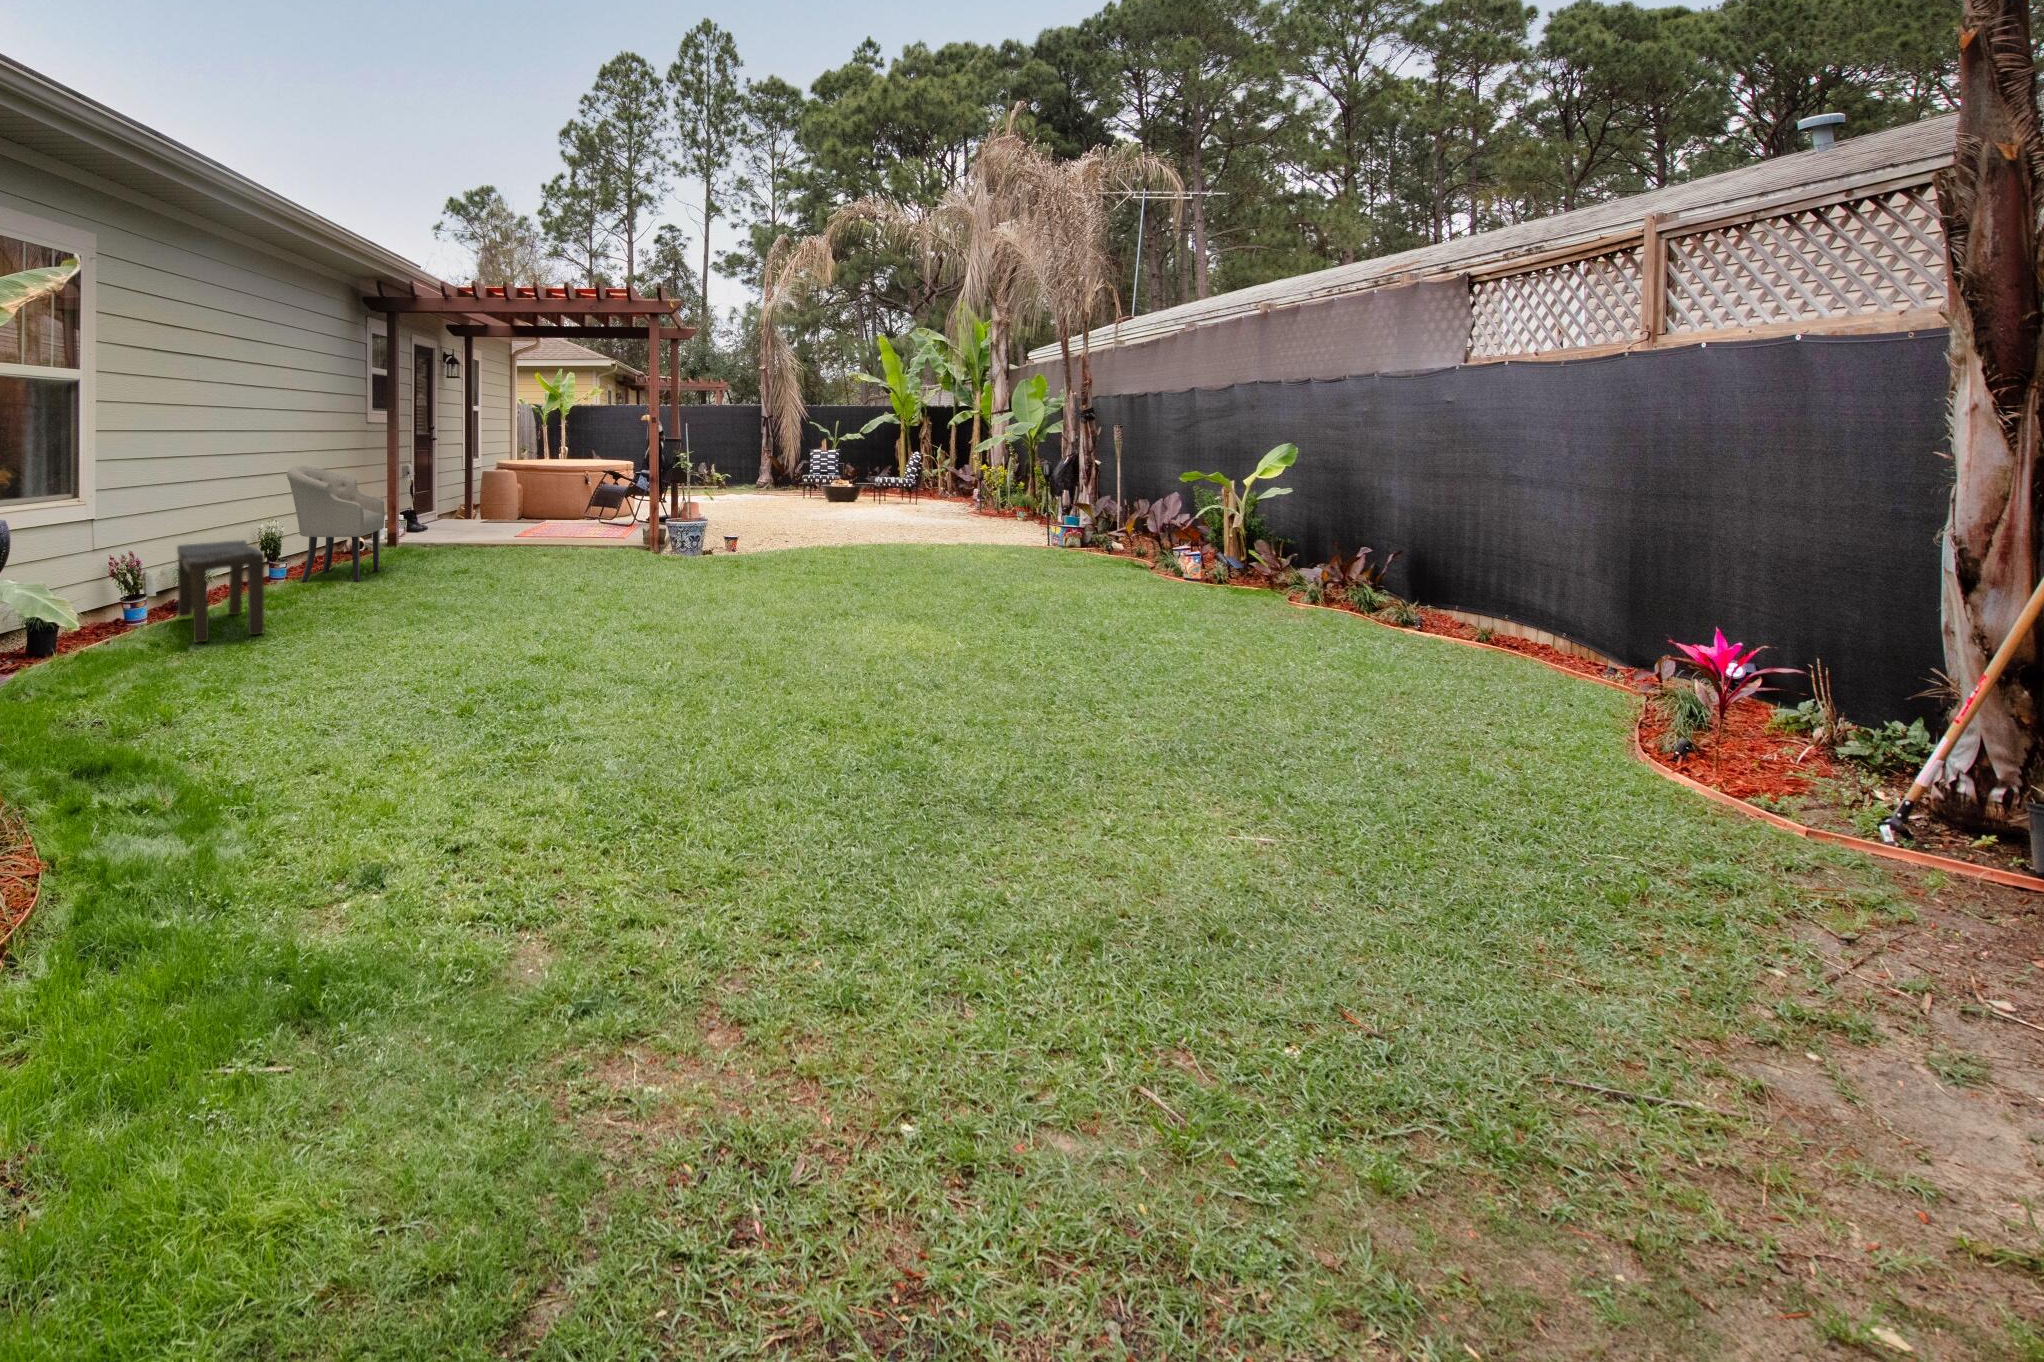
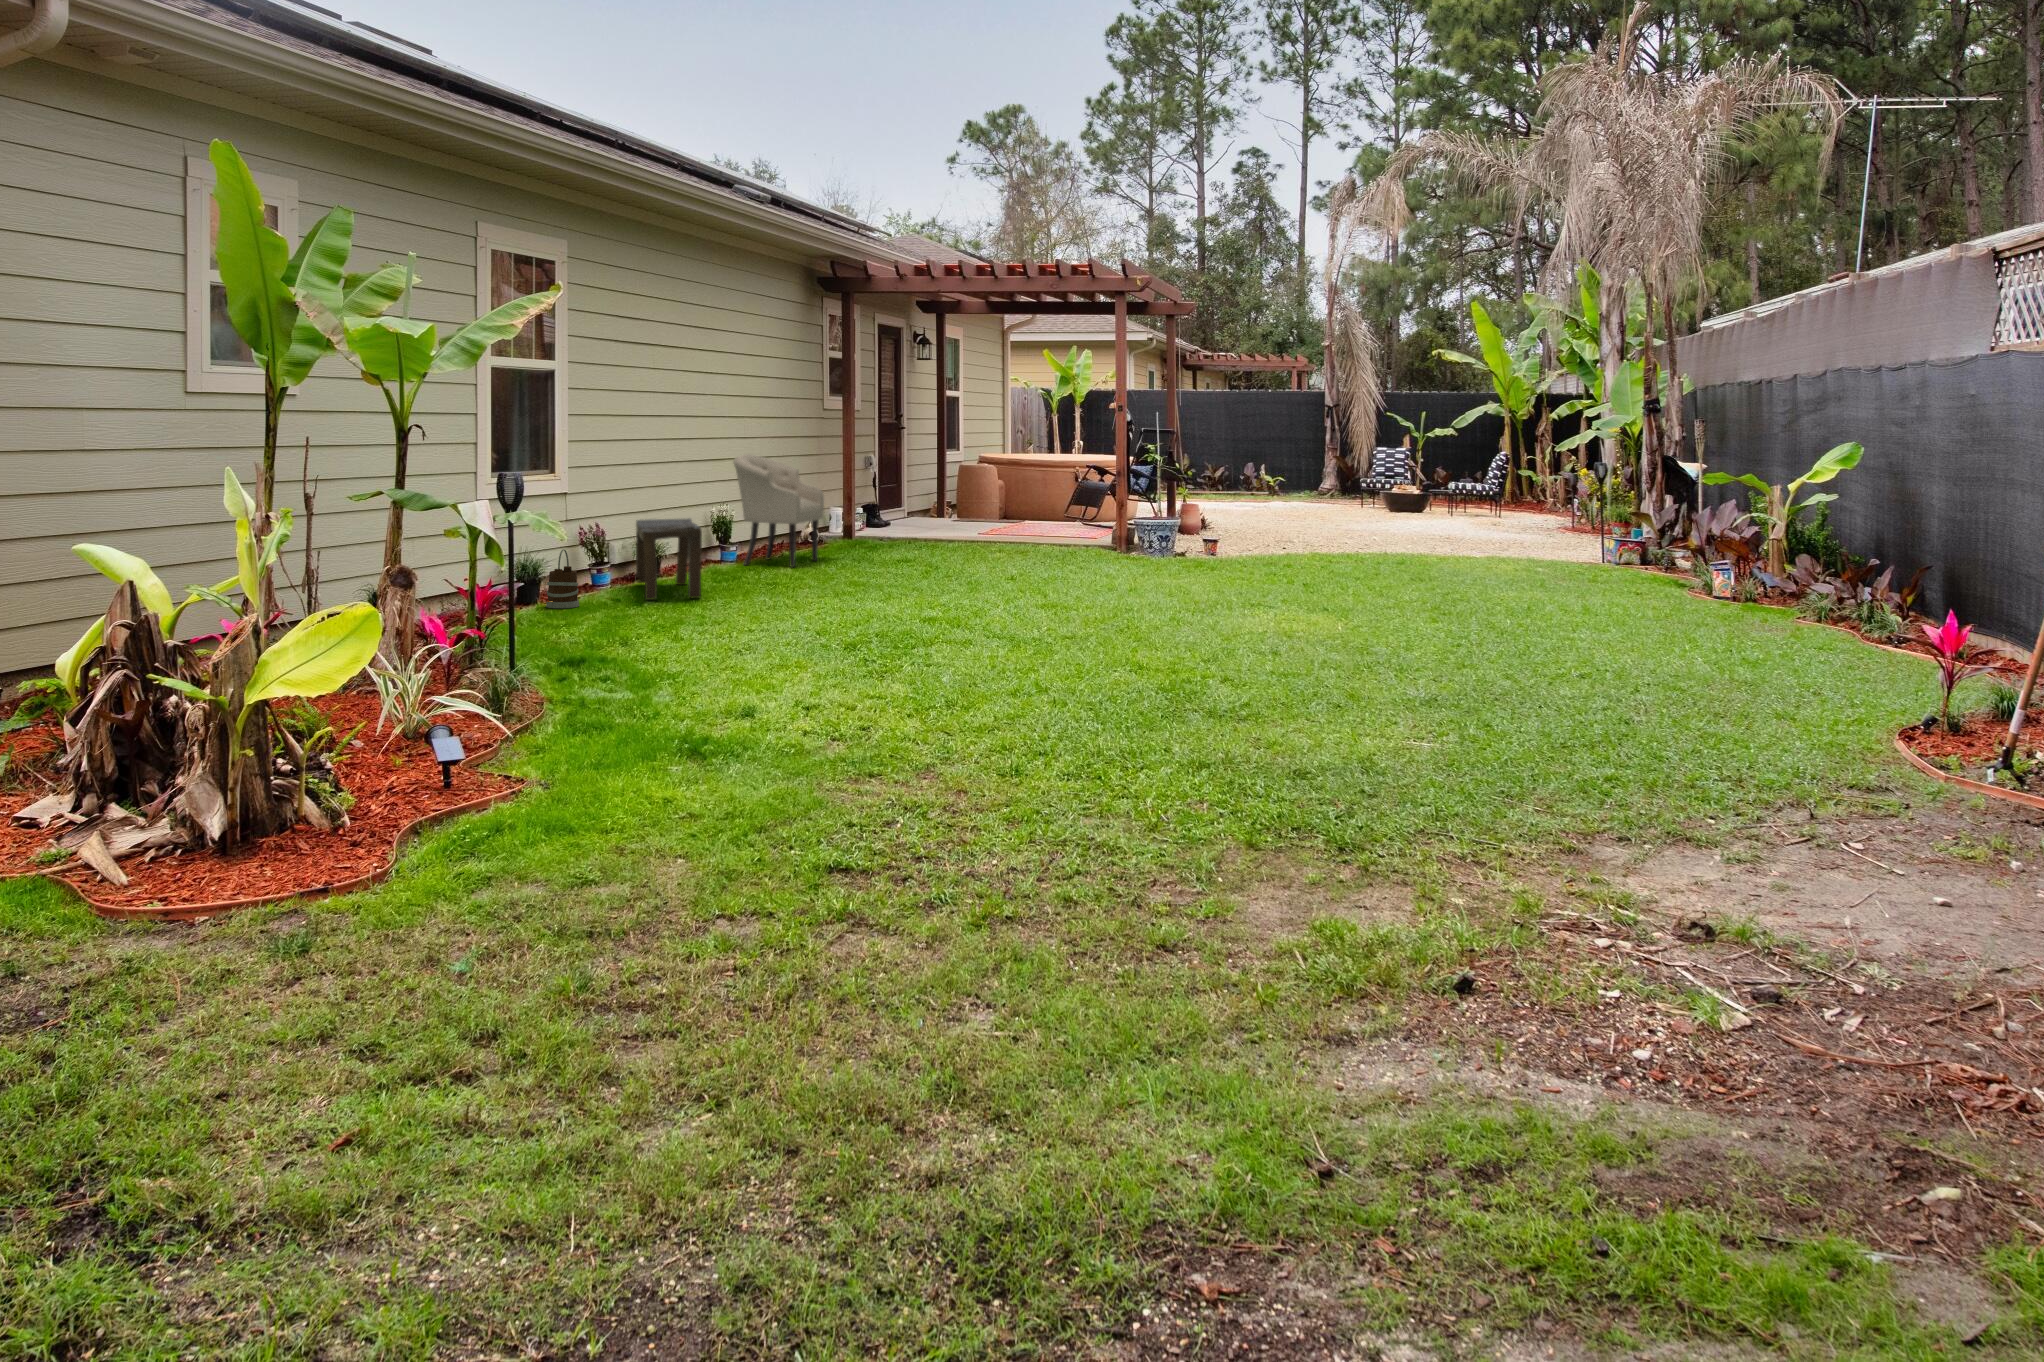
wooden bucket: none [57,592,105,668] -> present [546,549,579,608]

